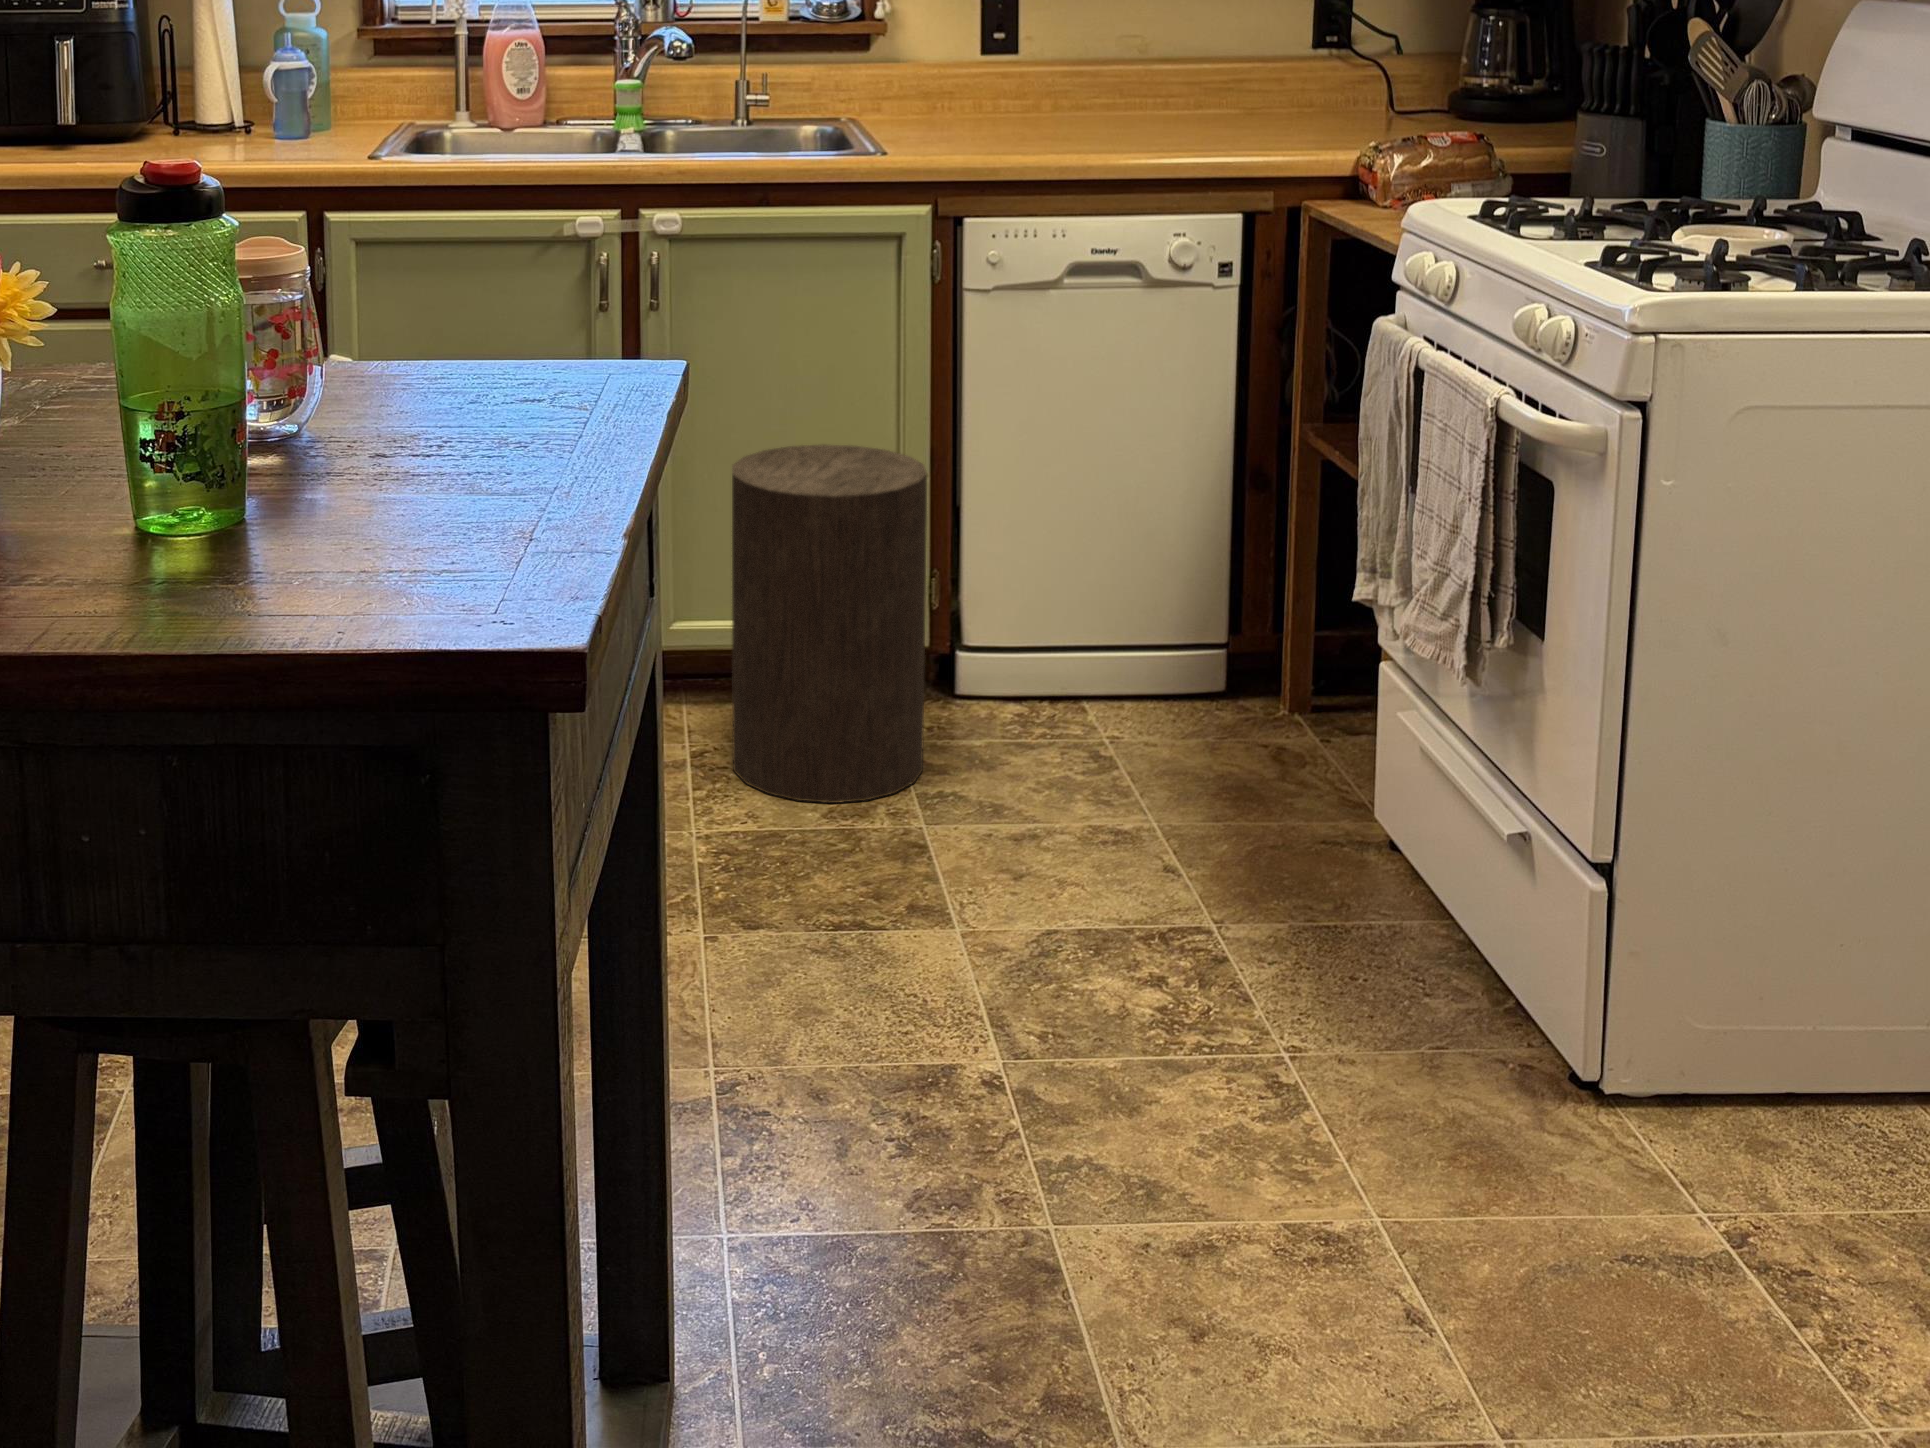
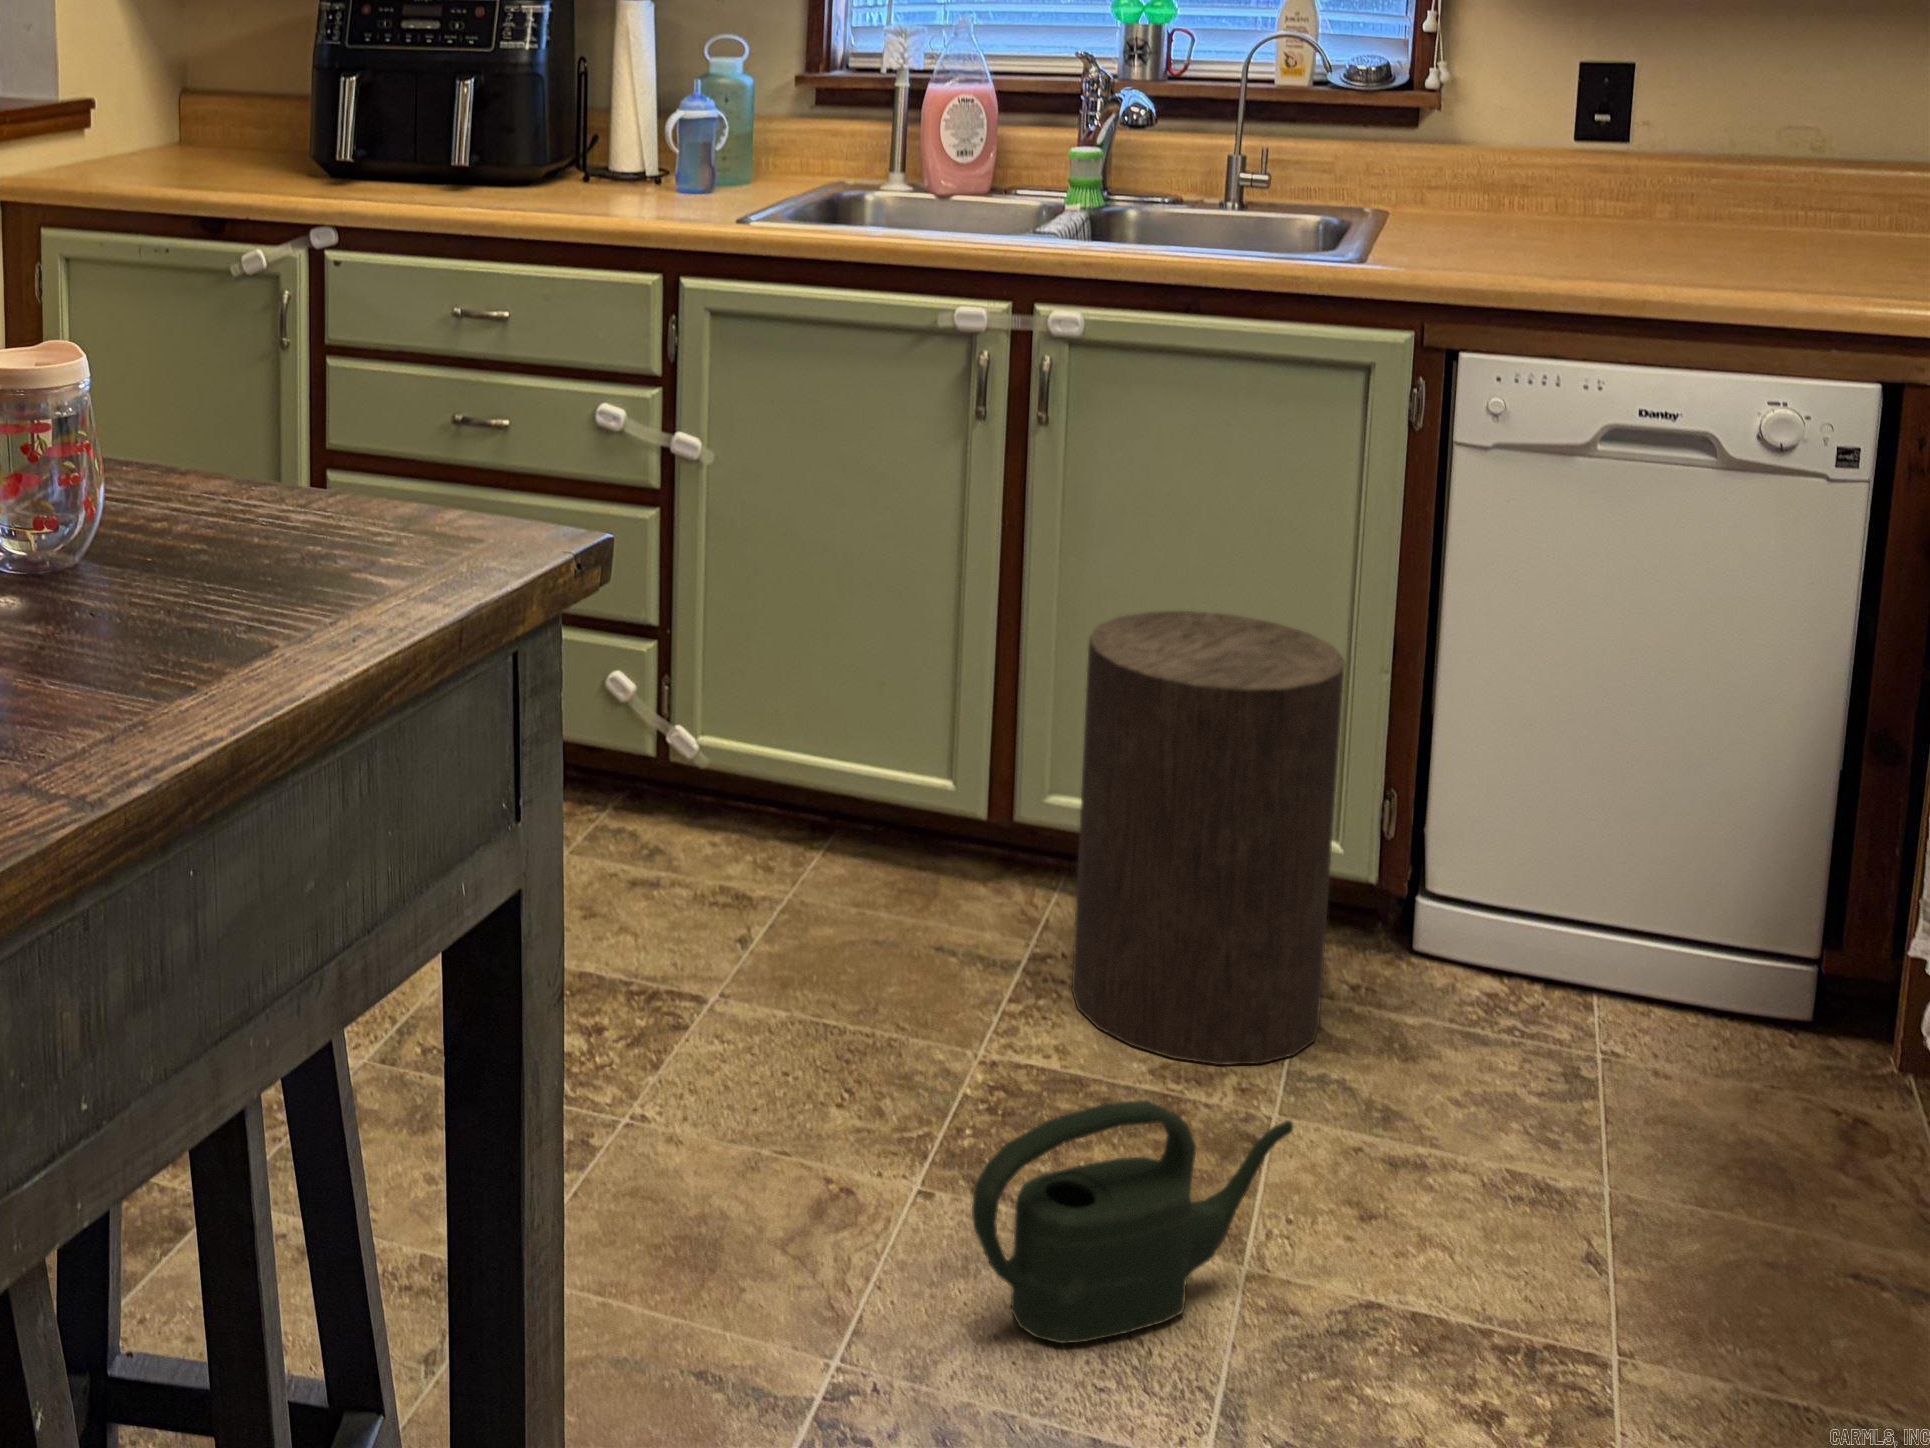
watering can: none [794,808,987,1014] -> present [972,1100,1293,1344]

